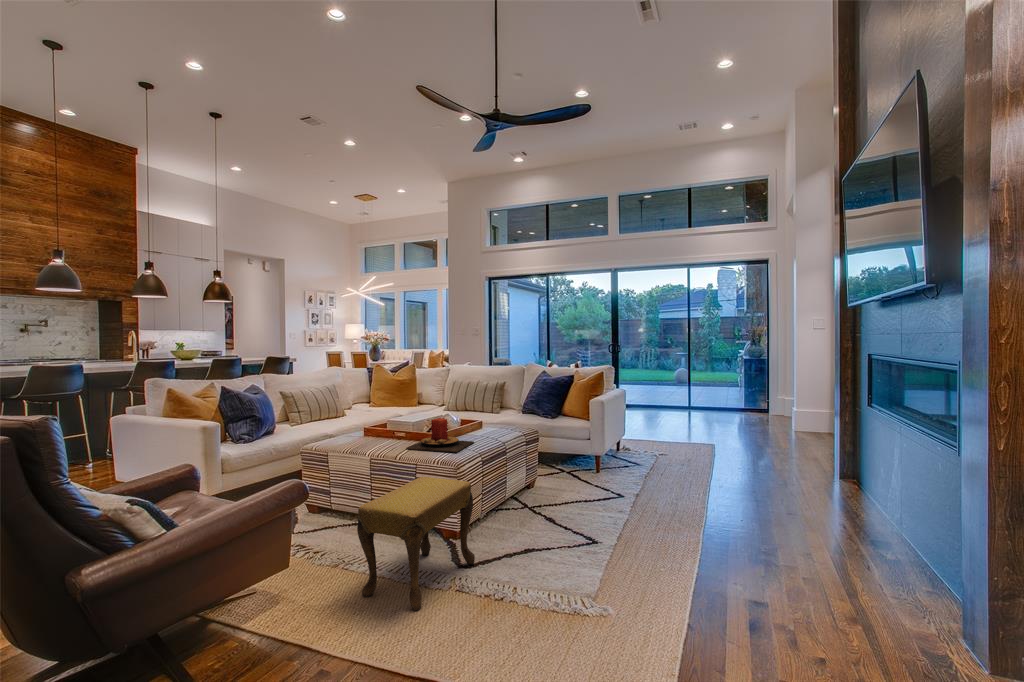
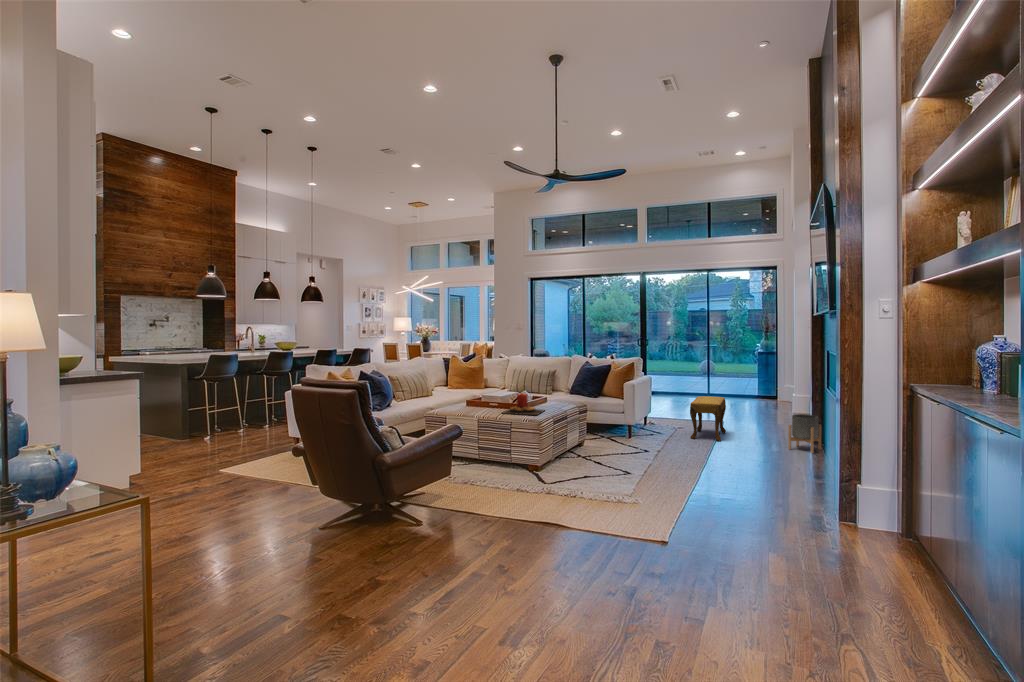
planter: none [812,440,856,496] -> present [788,414,821,453]
footstool: present [357,477,475,611] -> present [690,396,726,442]

